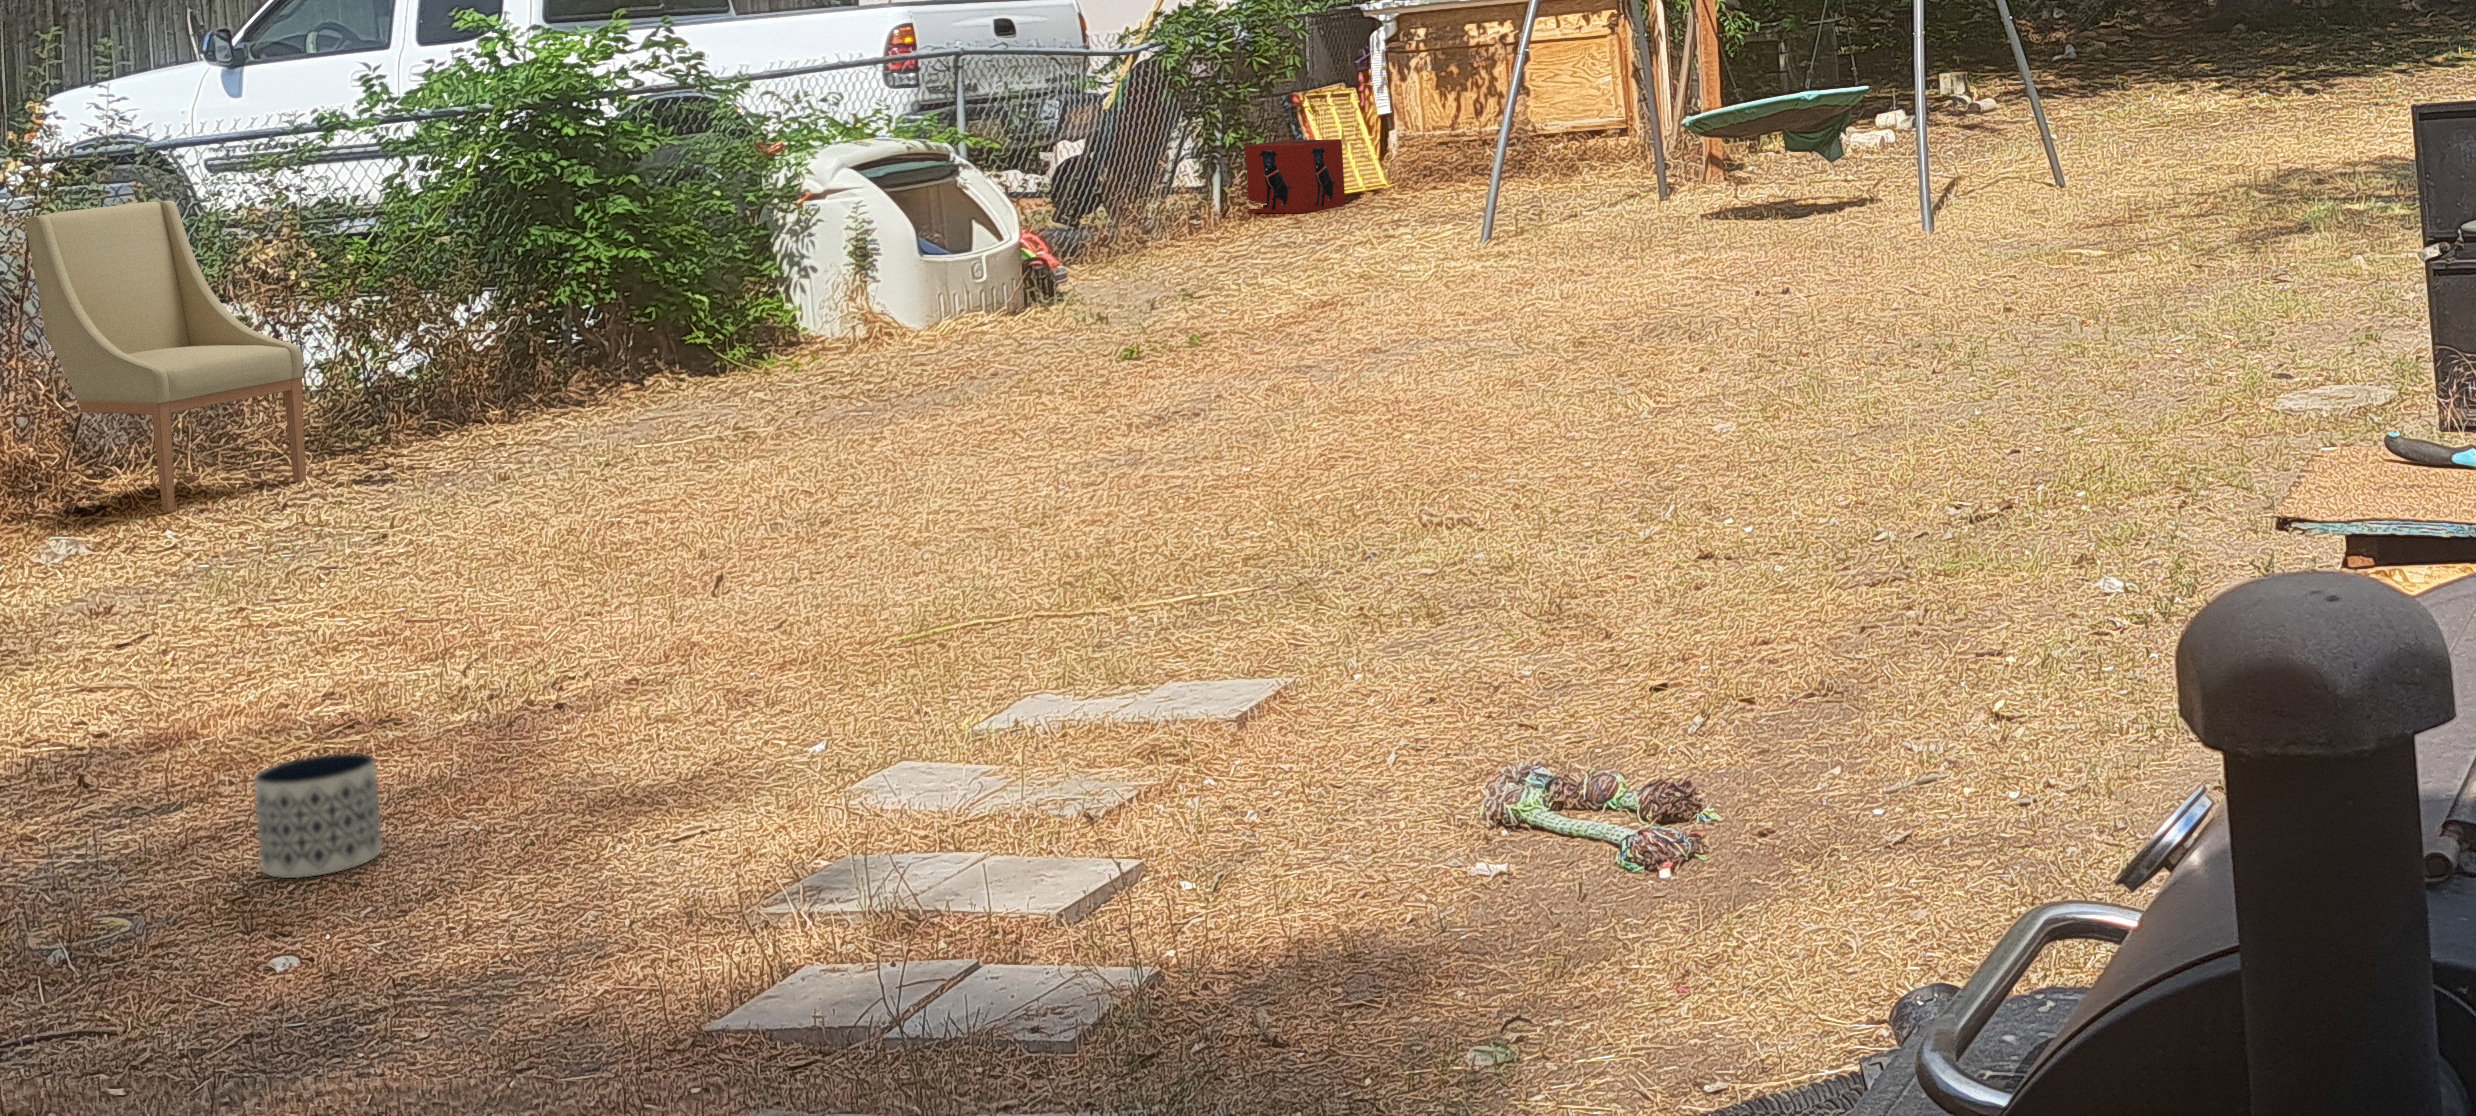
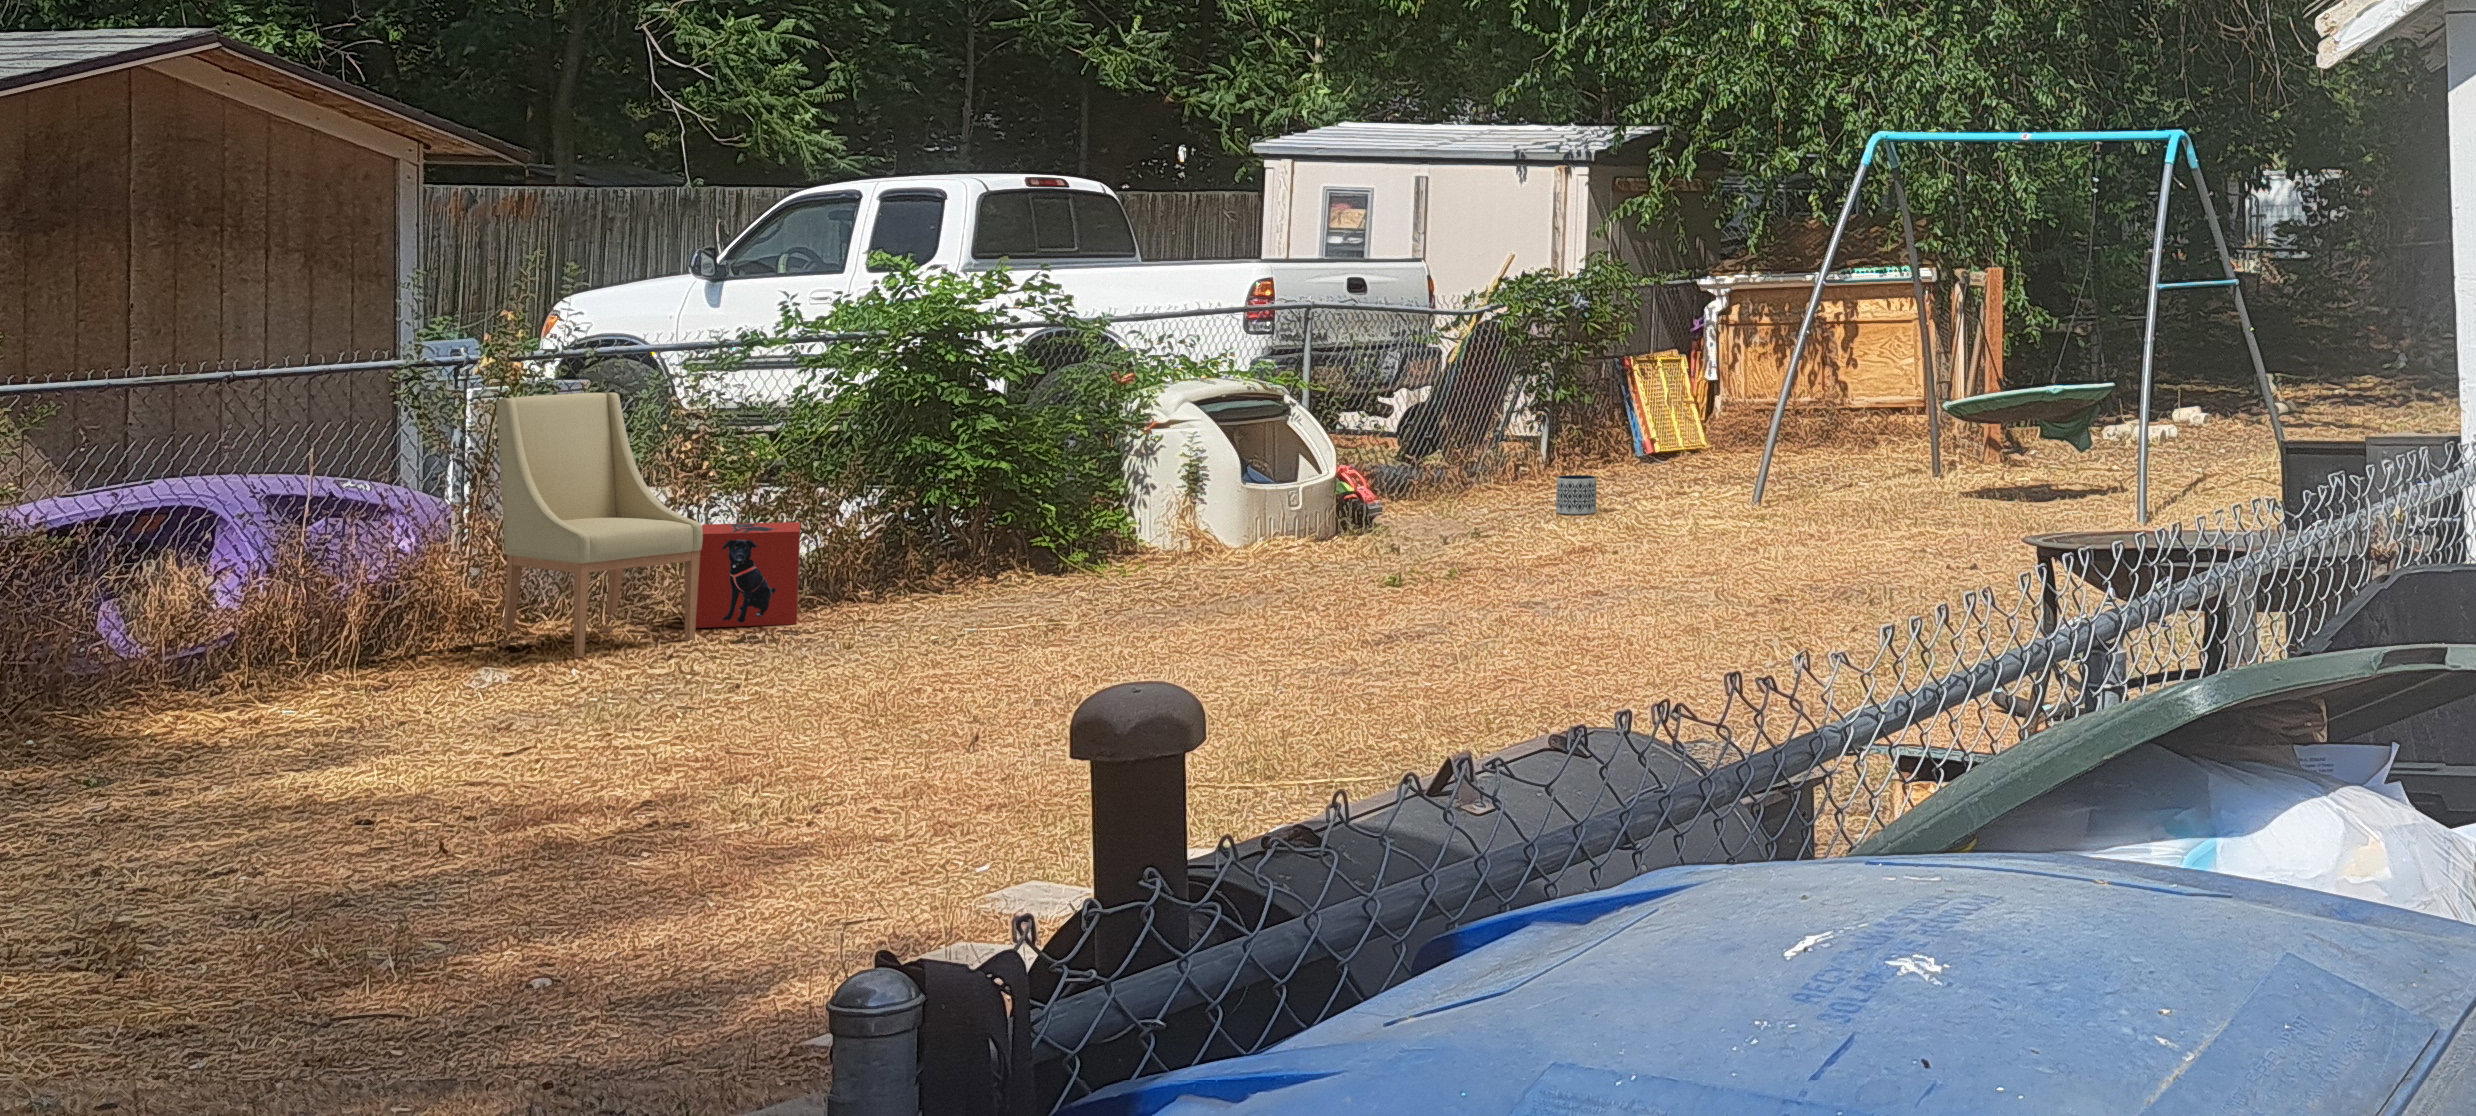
storage box: present [1245,139,1345,213] -> present [696,522,800,628]
planter: present [254,753,382,878] -> present [1556,475,1597,515]

